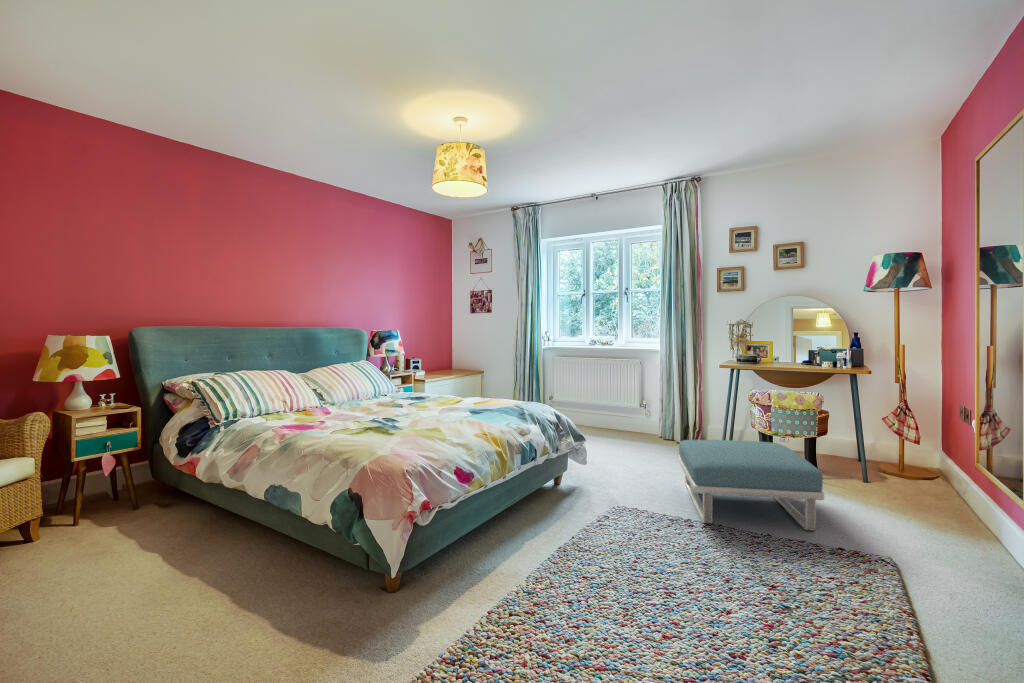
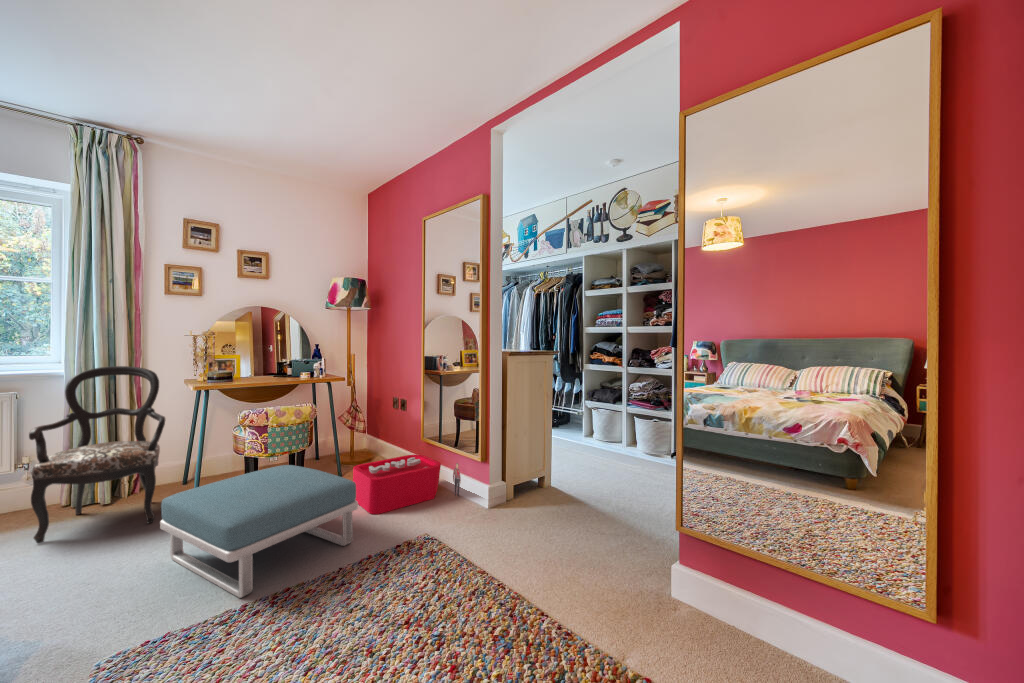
armchair: none [634,347,706,462] -> present [29,366,165,543]
storage bin: none [855,467,1016,554] -> present [353,455,461,514]

